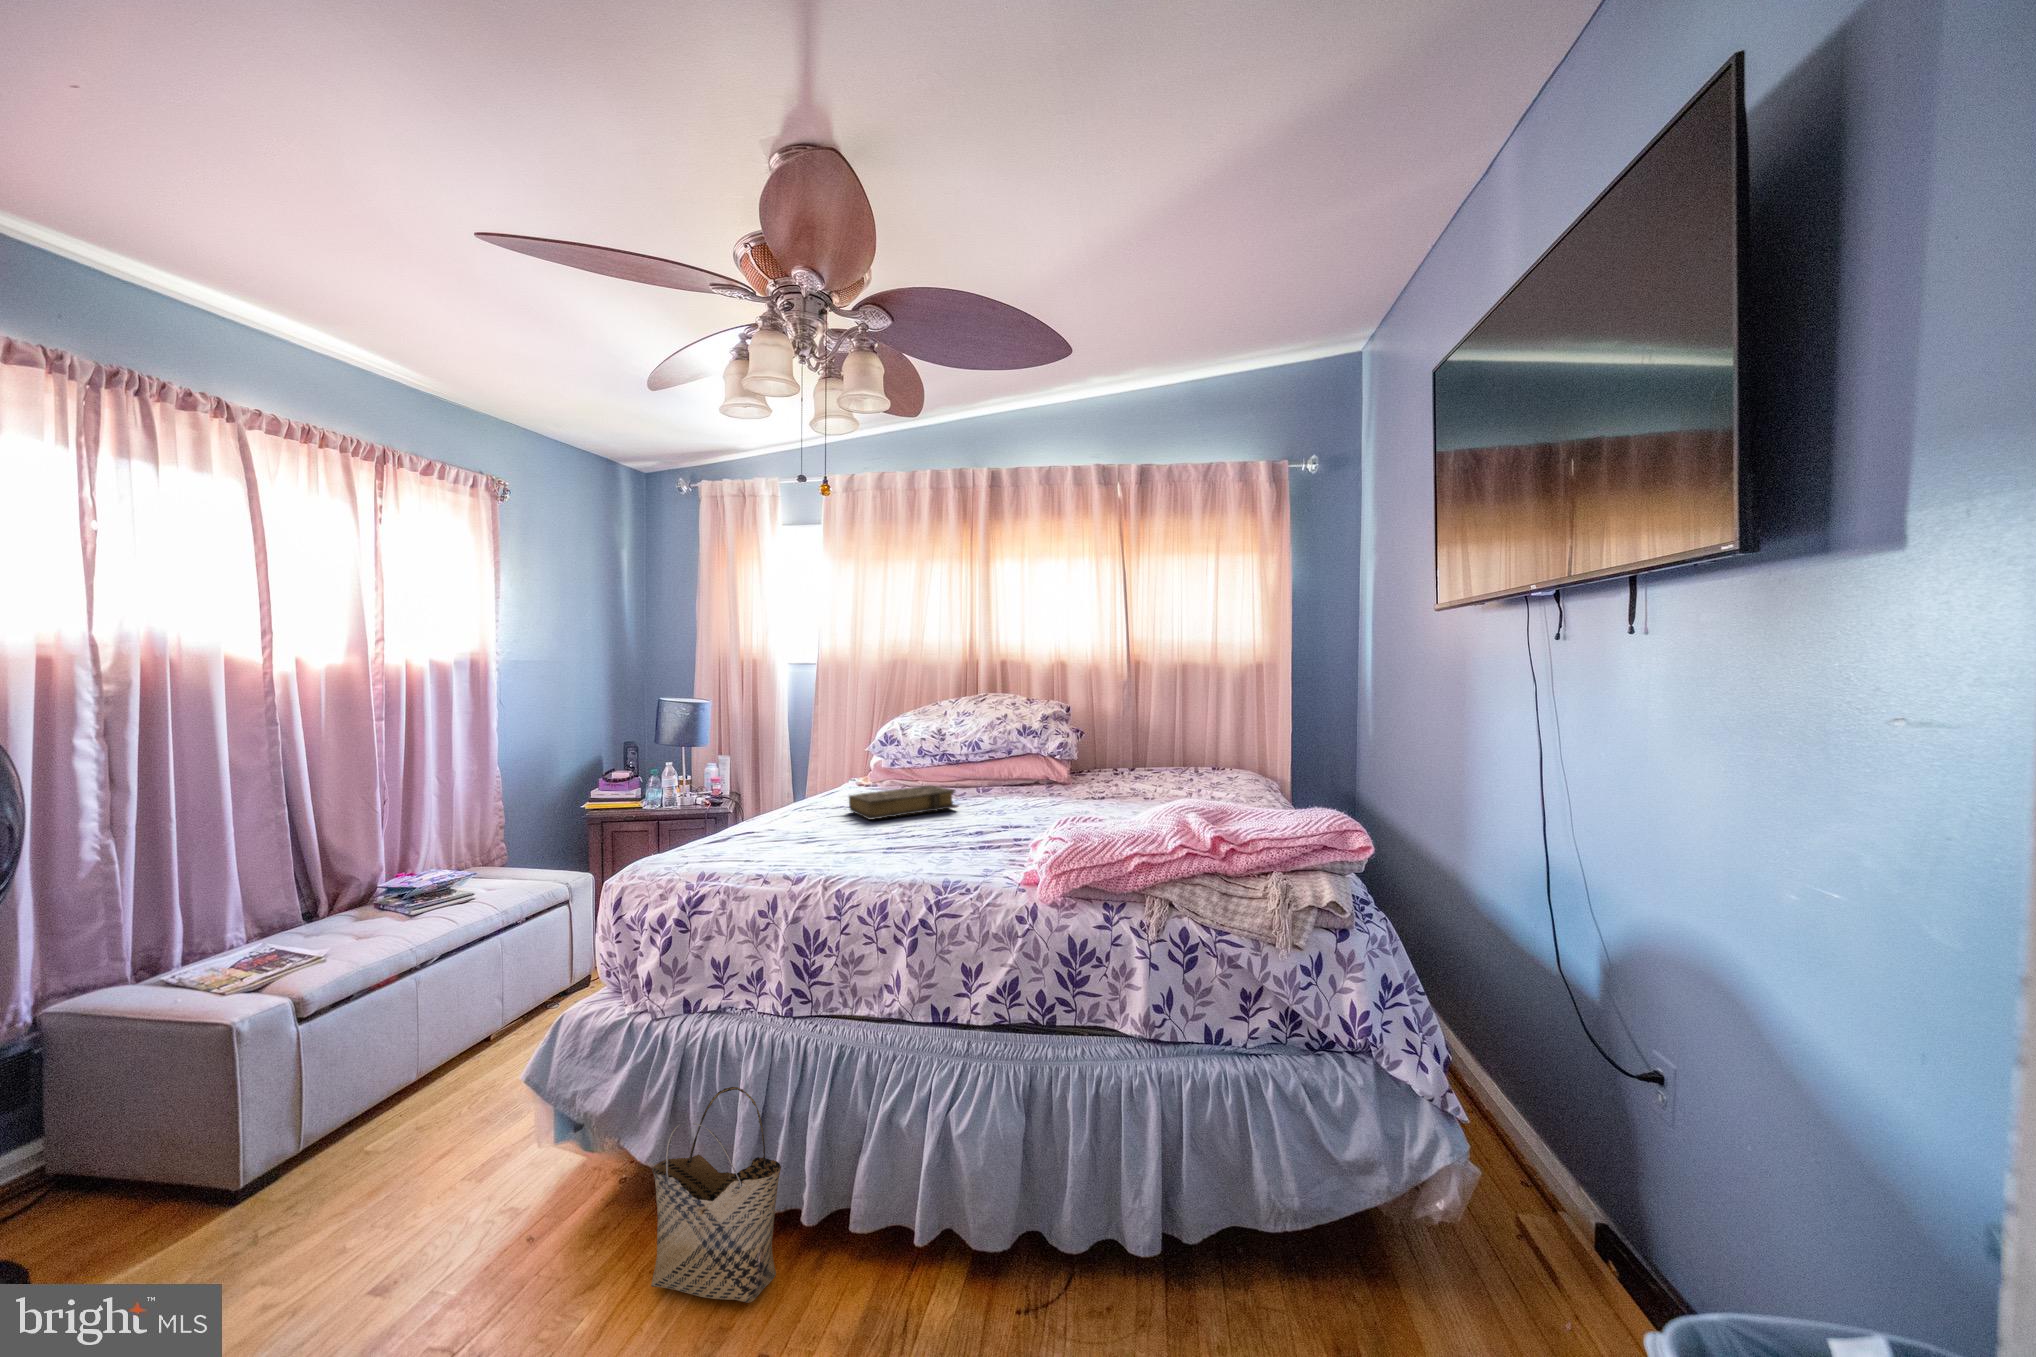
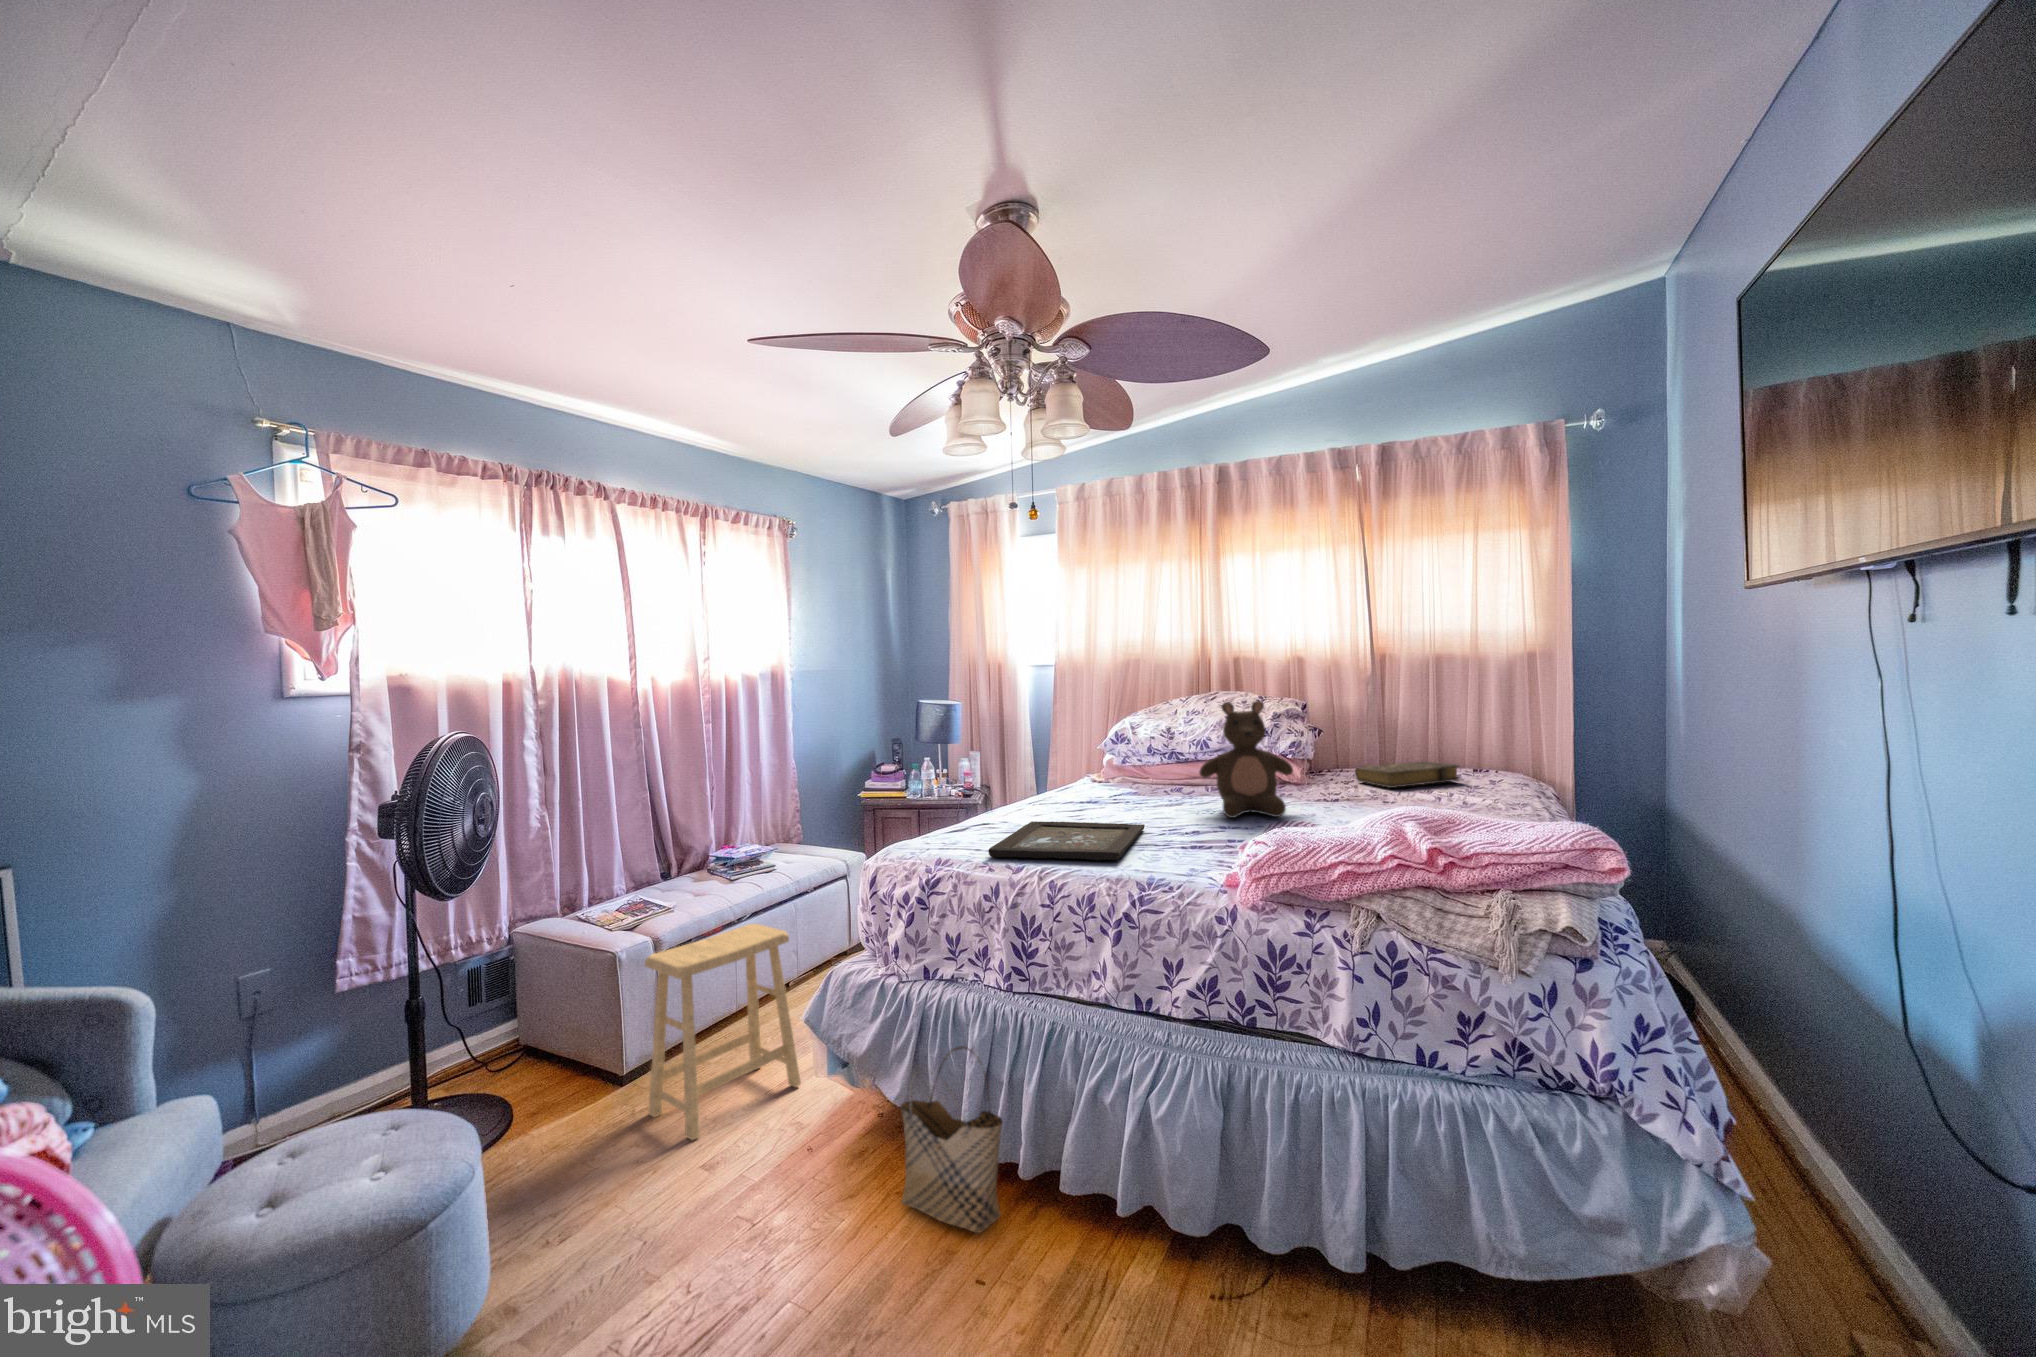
stuffed bear: none [980,700,1069,816] -> present [1199,701,1293,818]
book: present [849,785,957,820] -> present [1355,761,1461,788]
tray: none [764,825,930,868] -> present [988,821,1145,860]
footstool: none [273,967,509,1262] -> present [645,923,801,1140]

